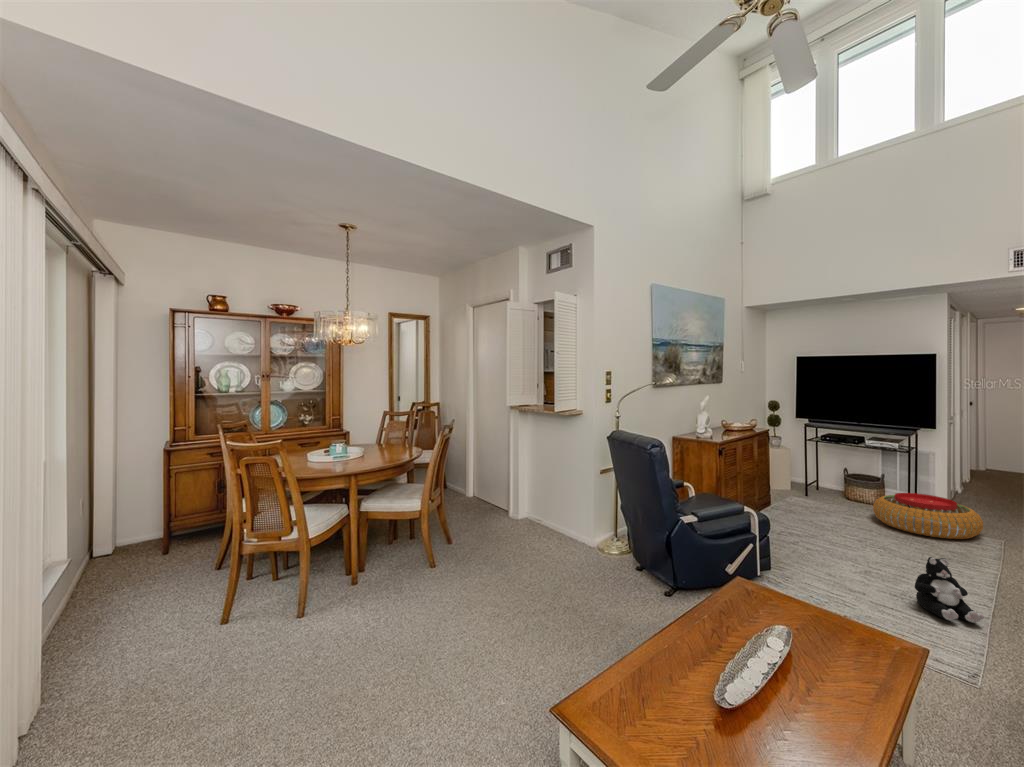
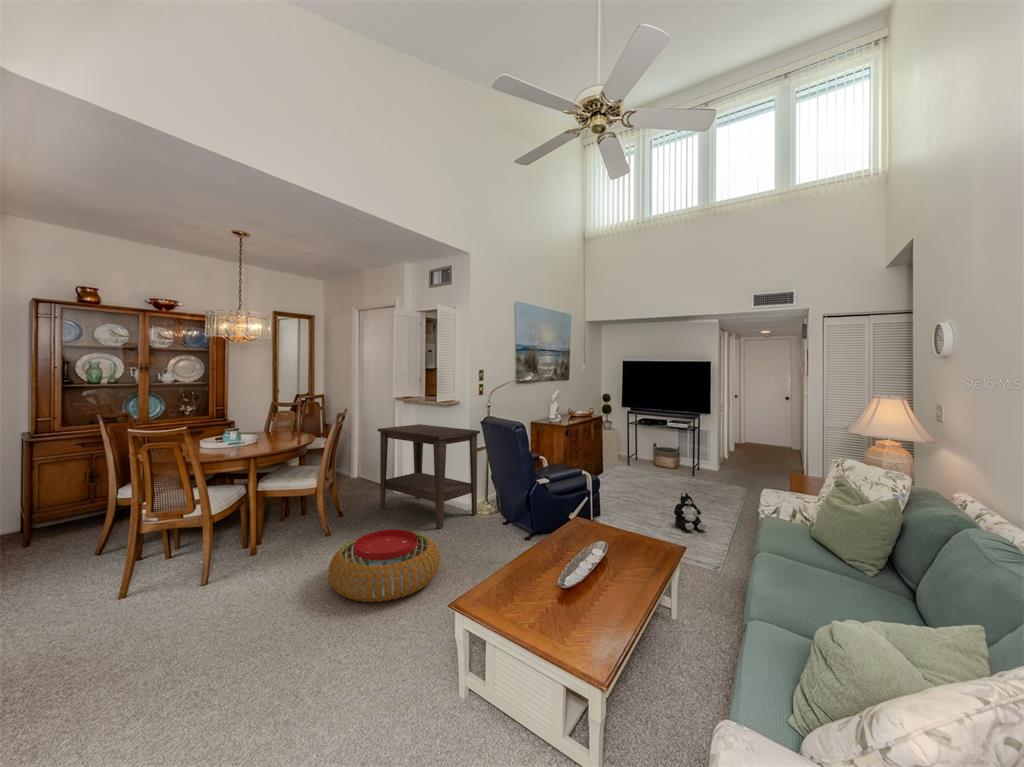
side table: none [488,437,610,572] -> present [377,424,480,528]
pouf: present [873,493,983,539] -> present [329,530,440,602]

